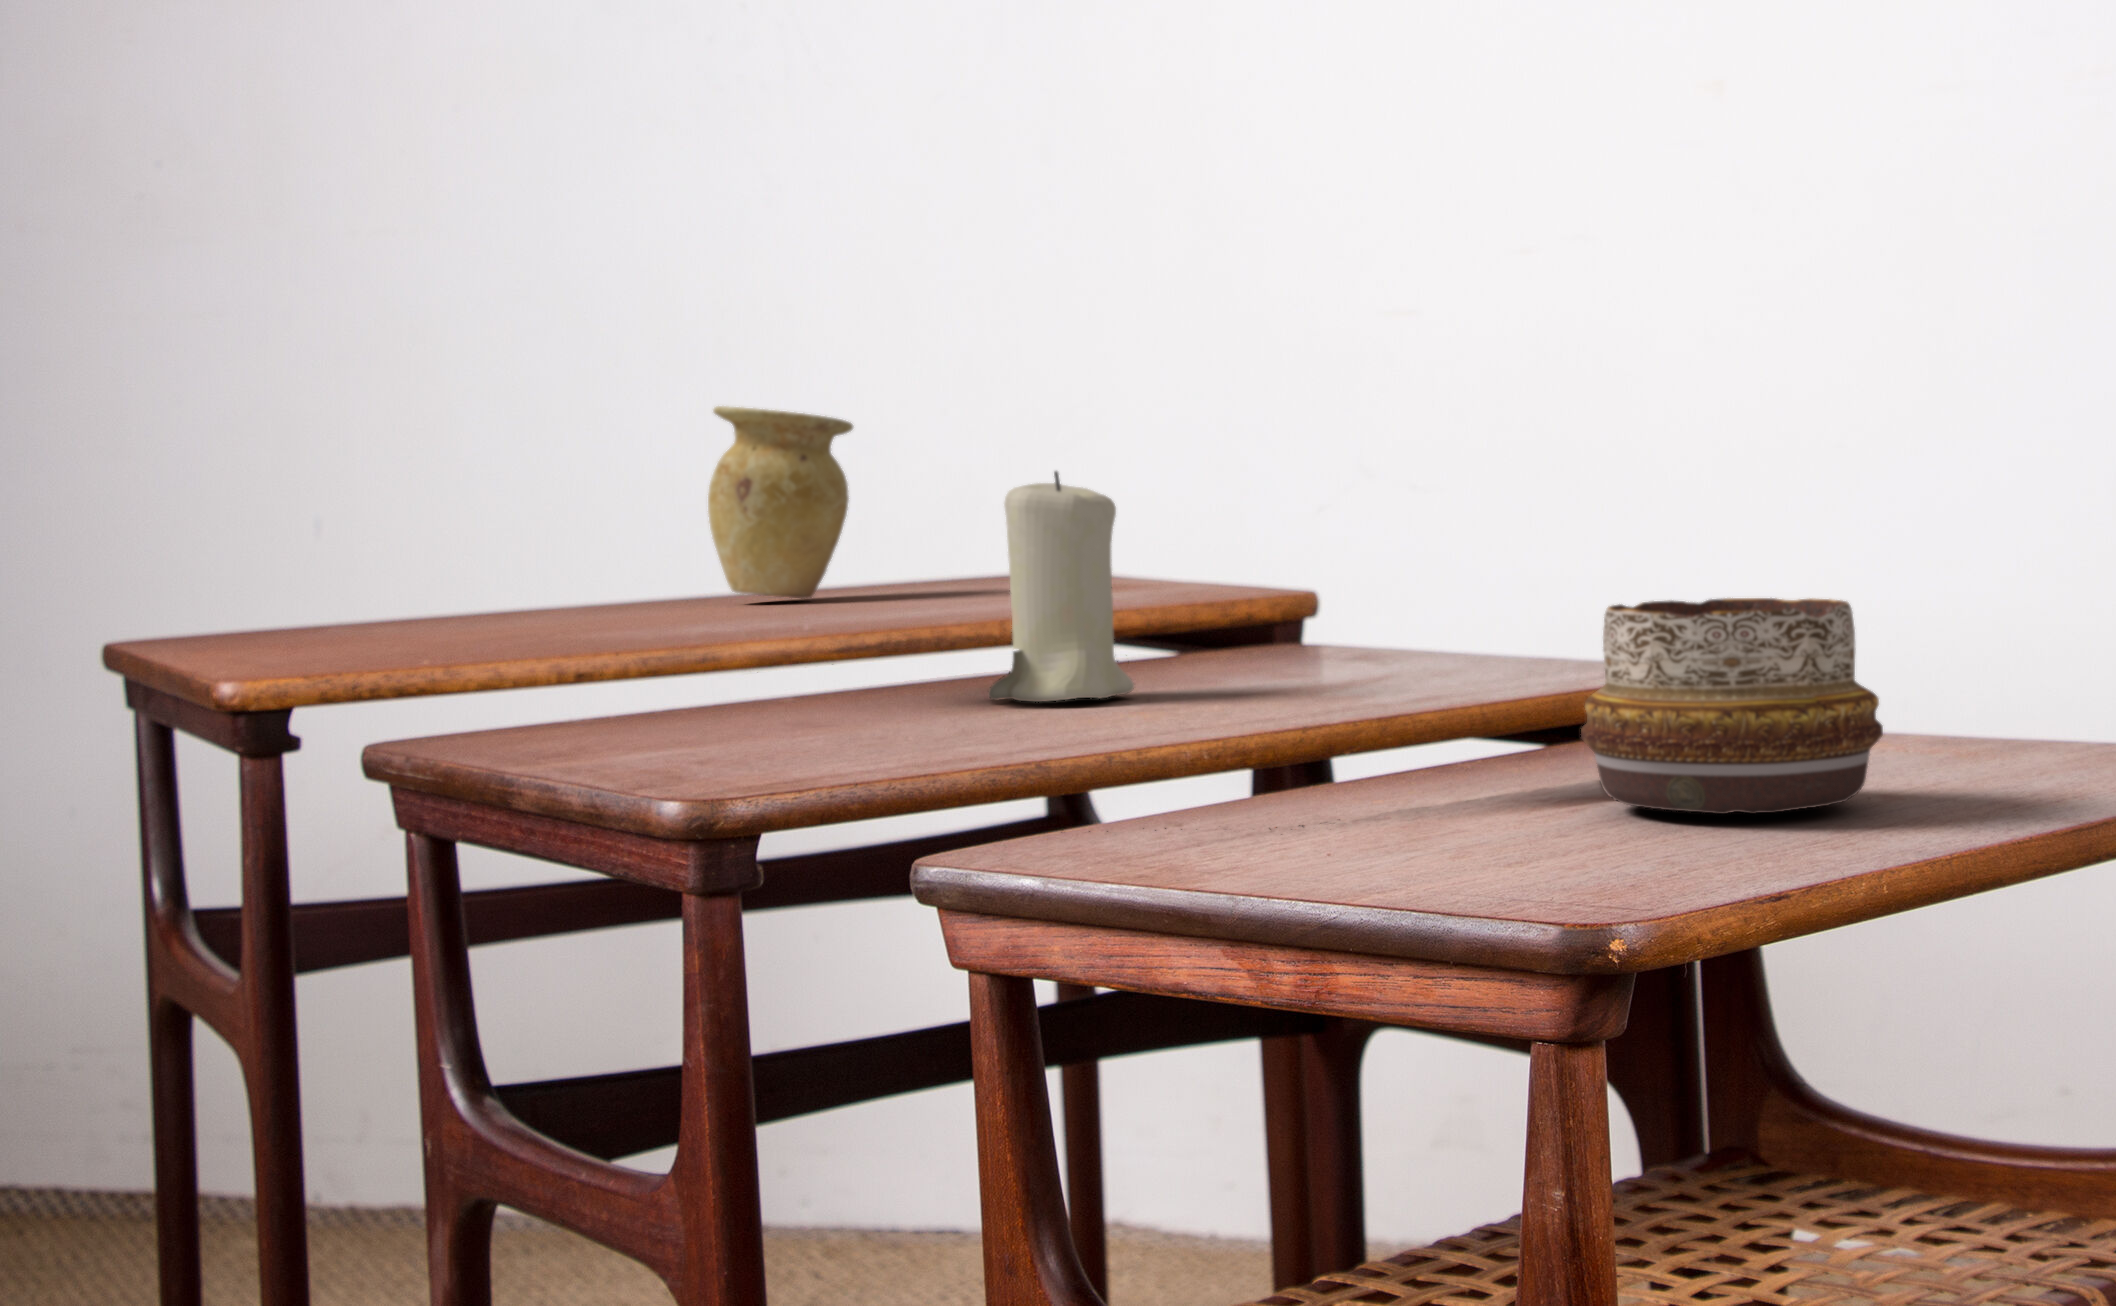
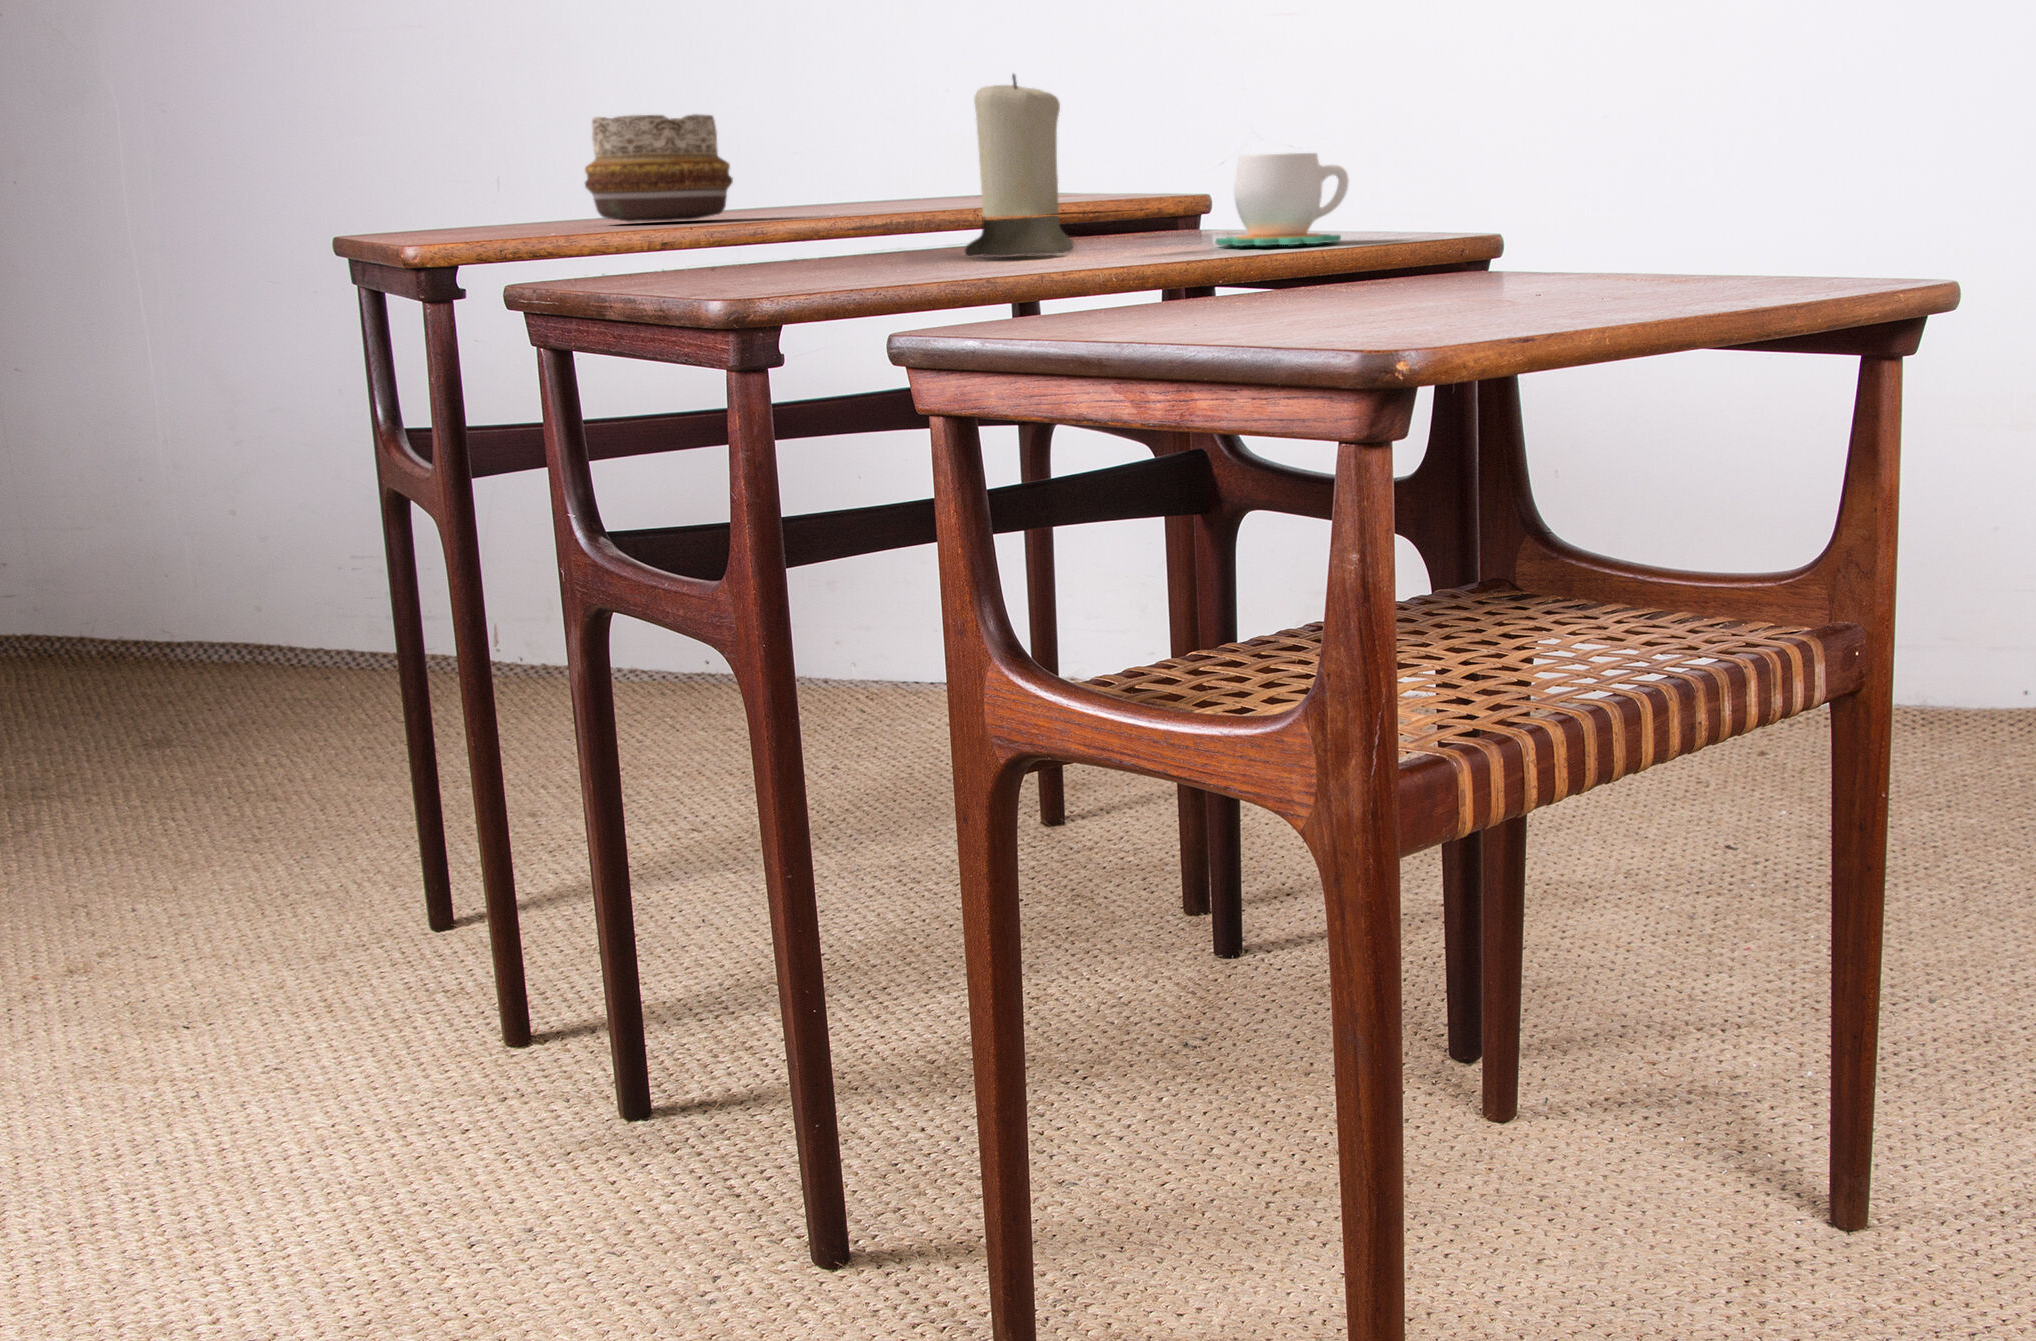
vase: present [708,406,853,599] -> none [759,48,868,205]
mug: none [1320,564,1493,685] -> present [1216,153,1348,246]
decorative bowl: present [1581,598,1883,814] -> present [585,114,733,222]

